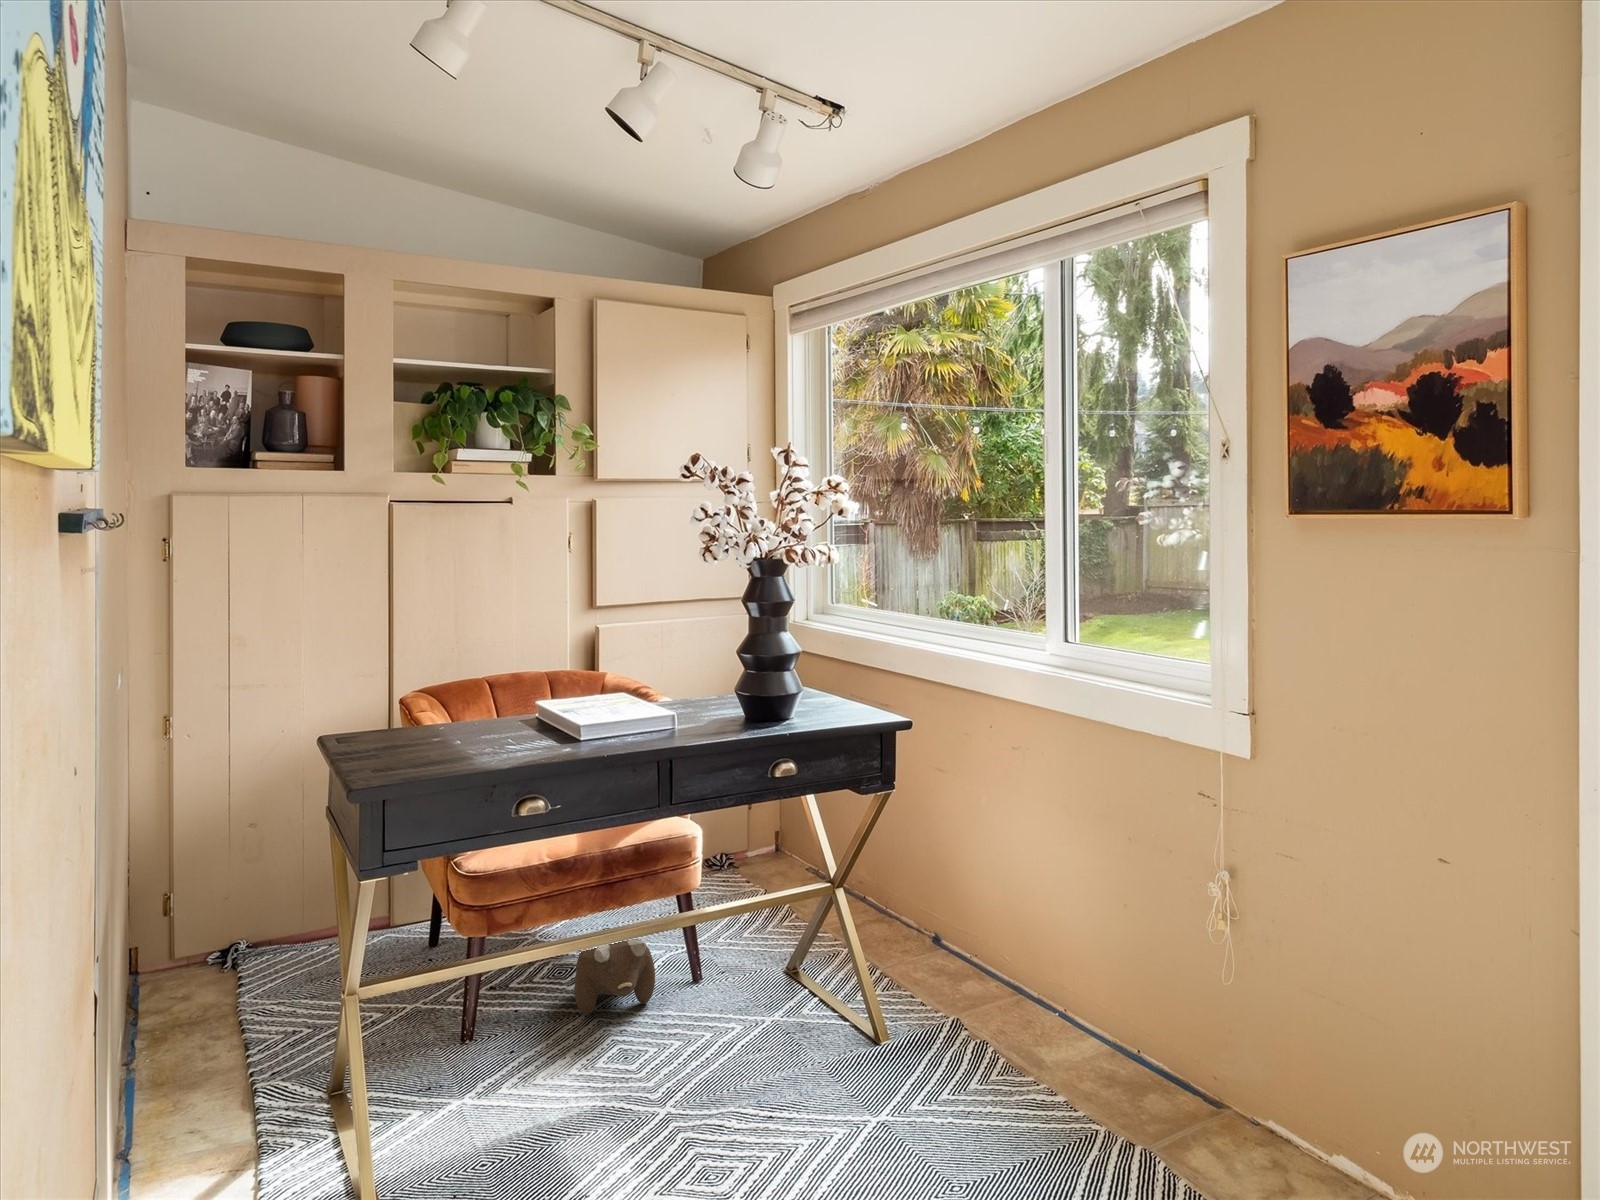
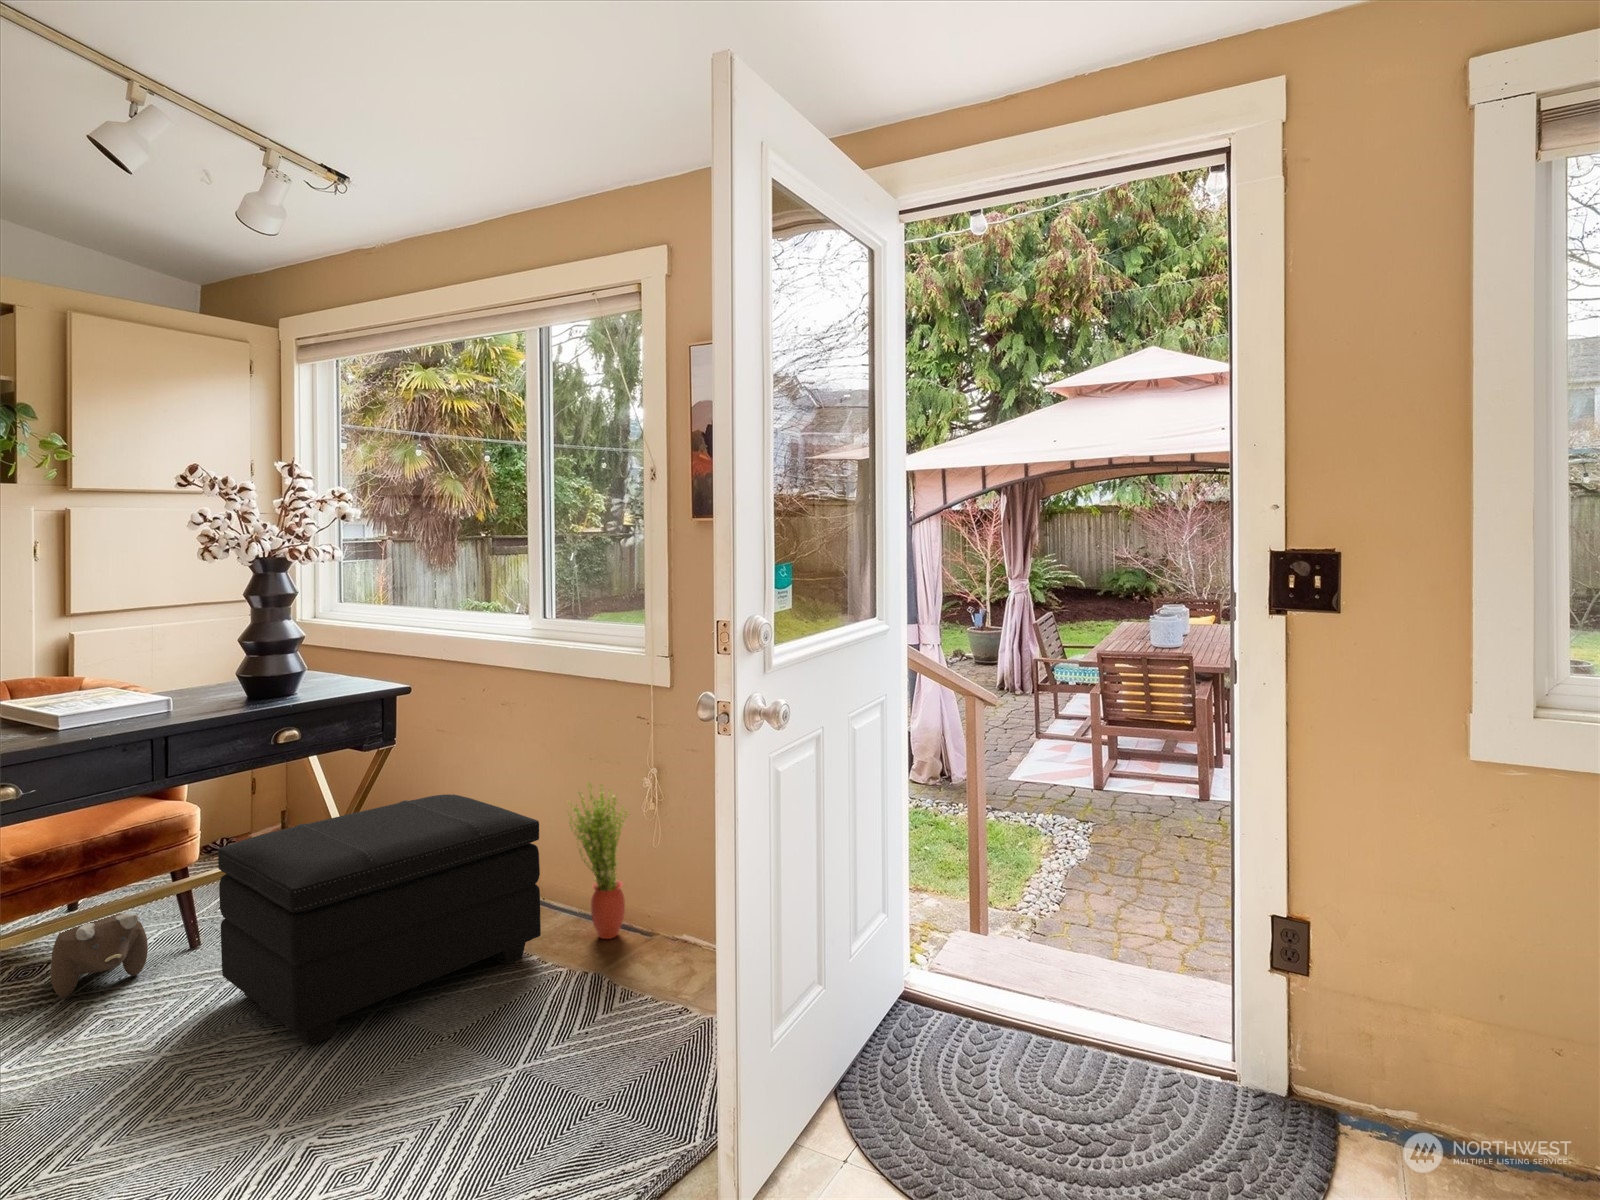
footstool: none [717,849,1073,1143] -> present [218,794,541,1045]
potted plant: none [1108,859,1197,1079] -> present [568,783,628,939]

